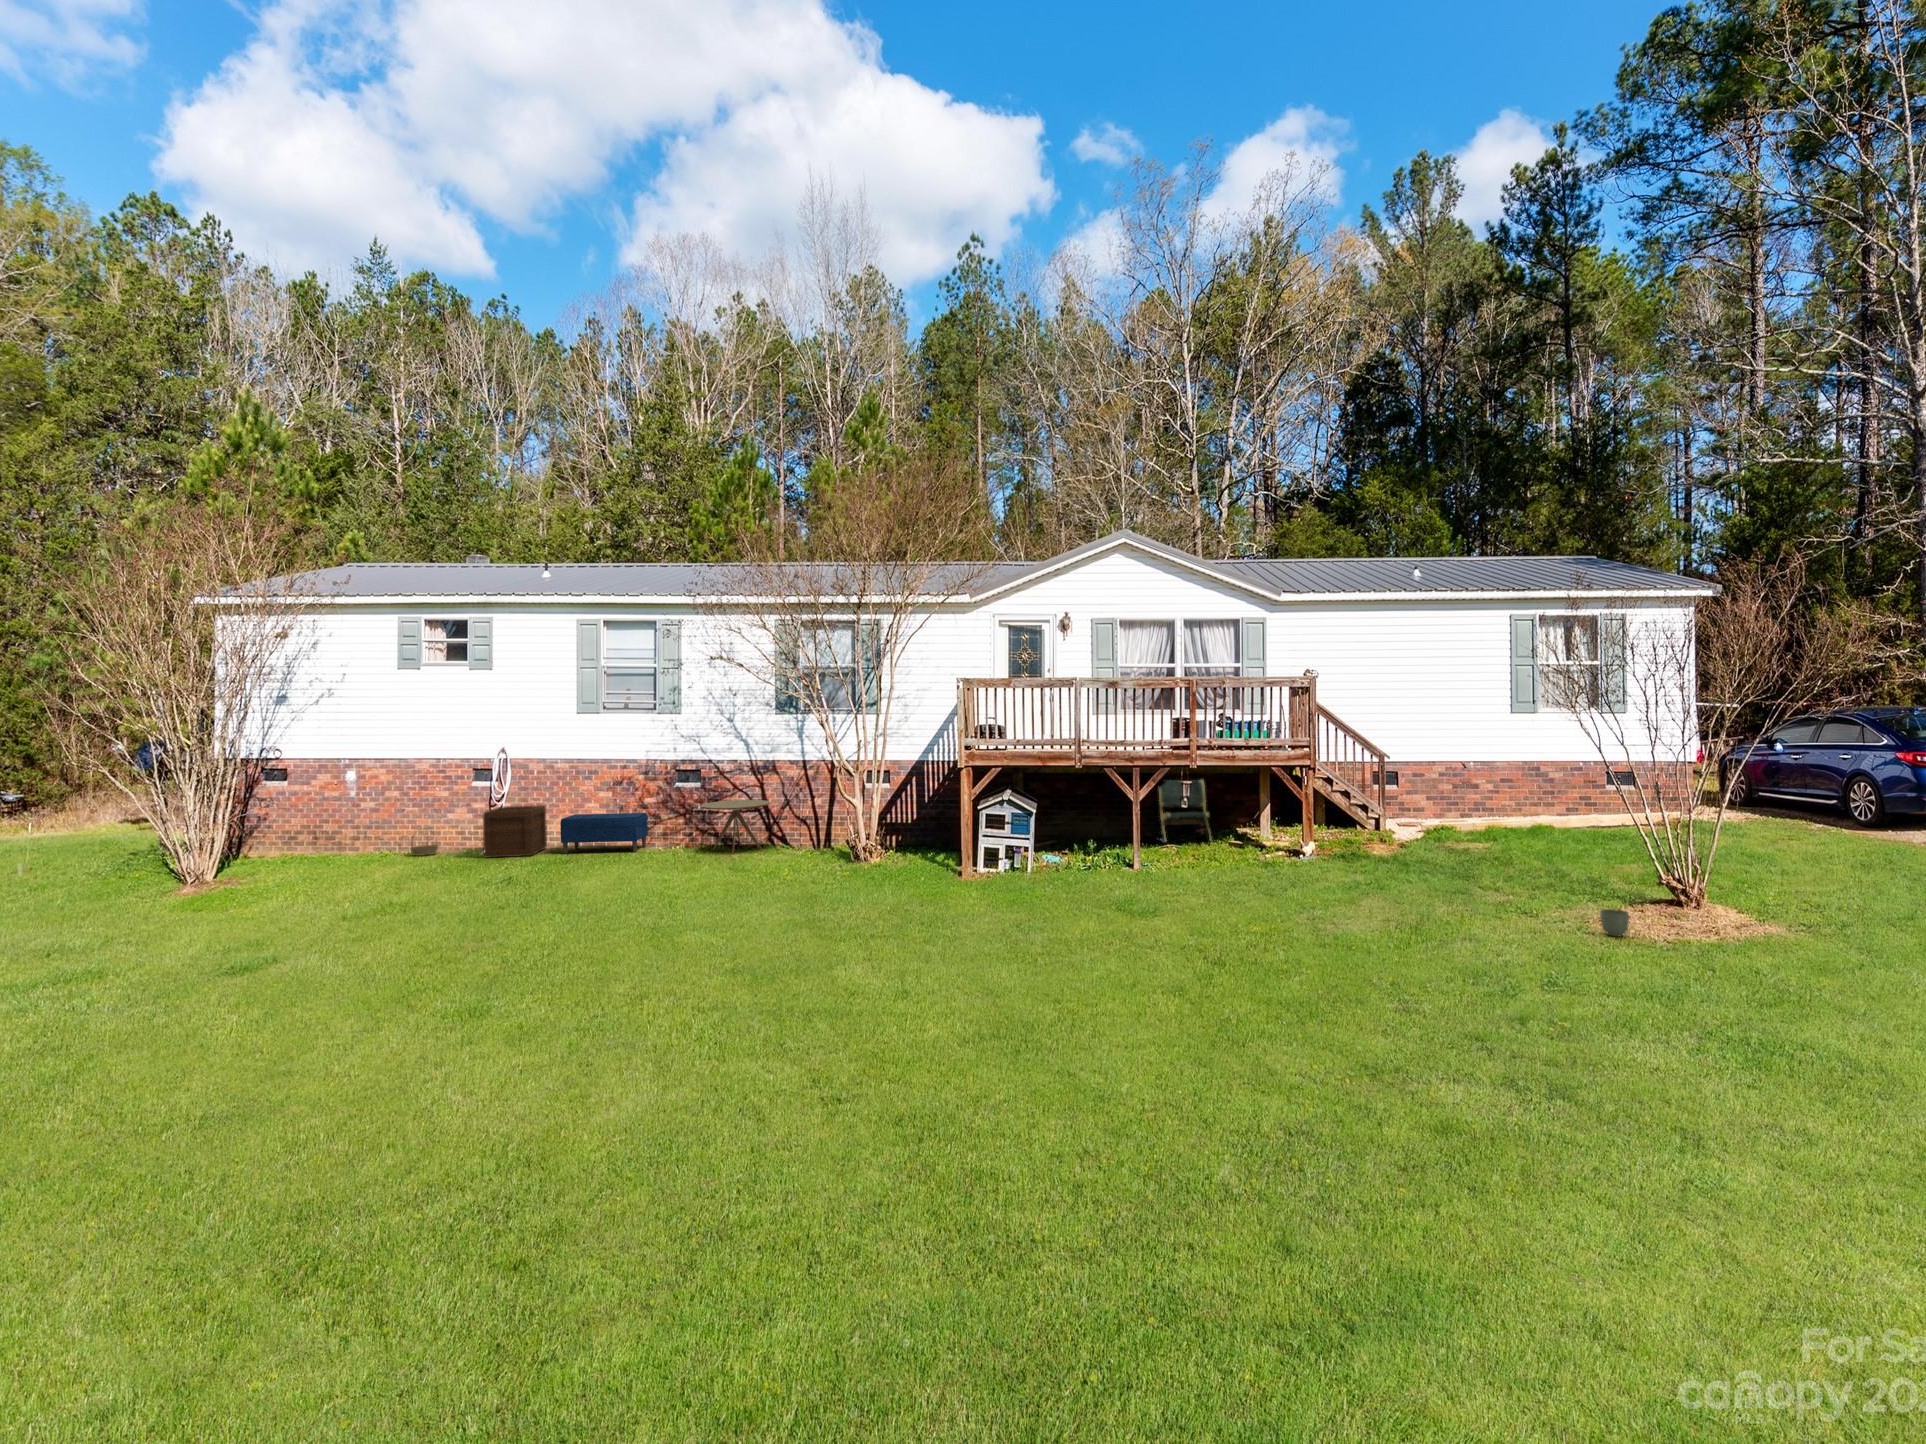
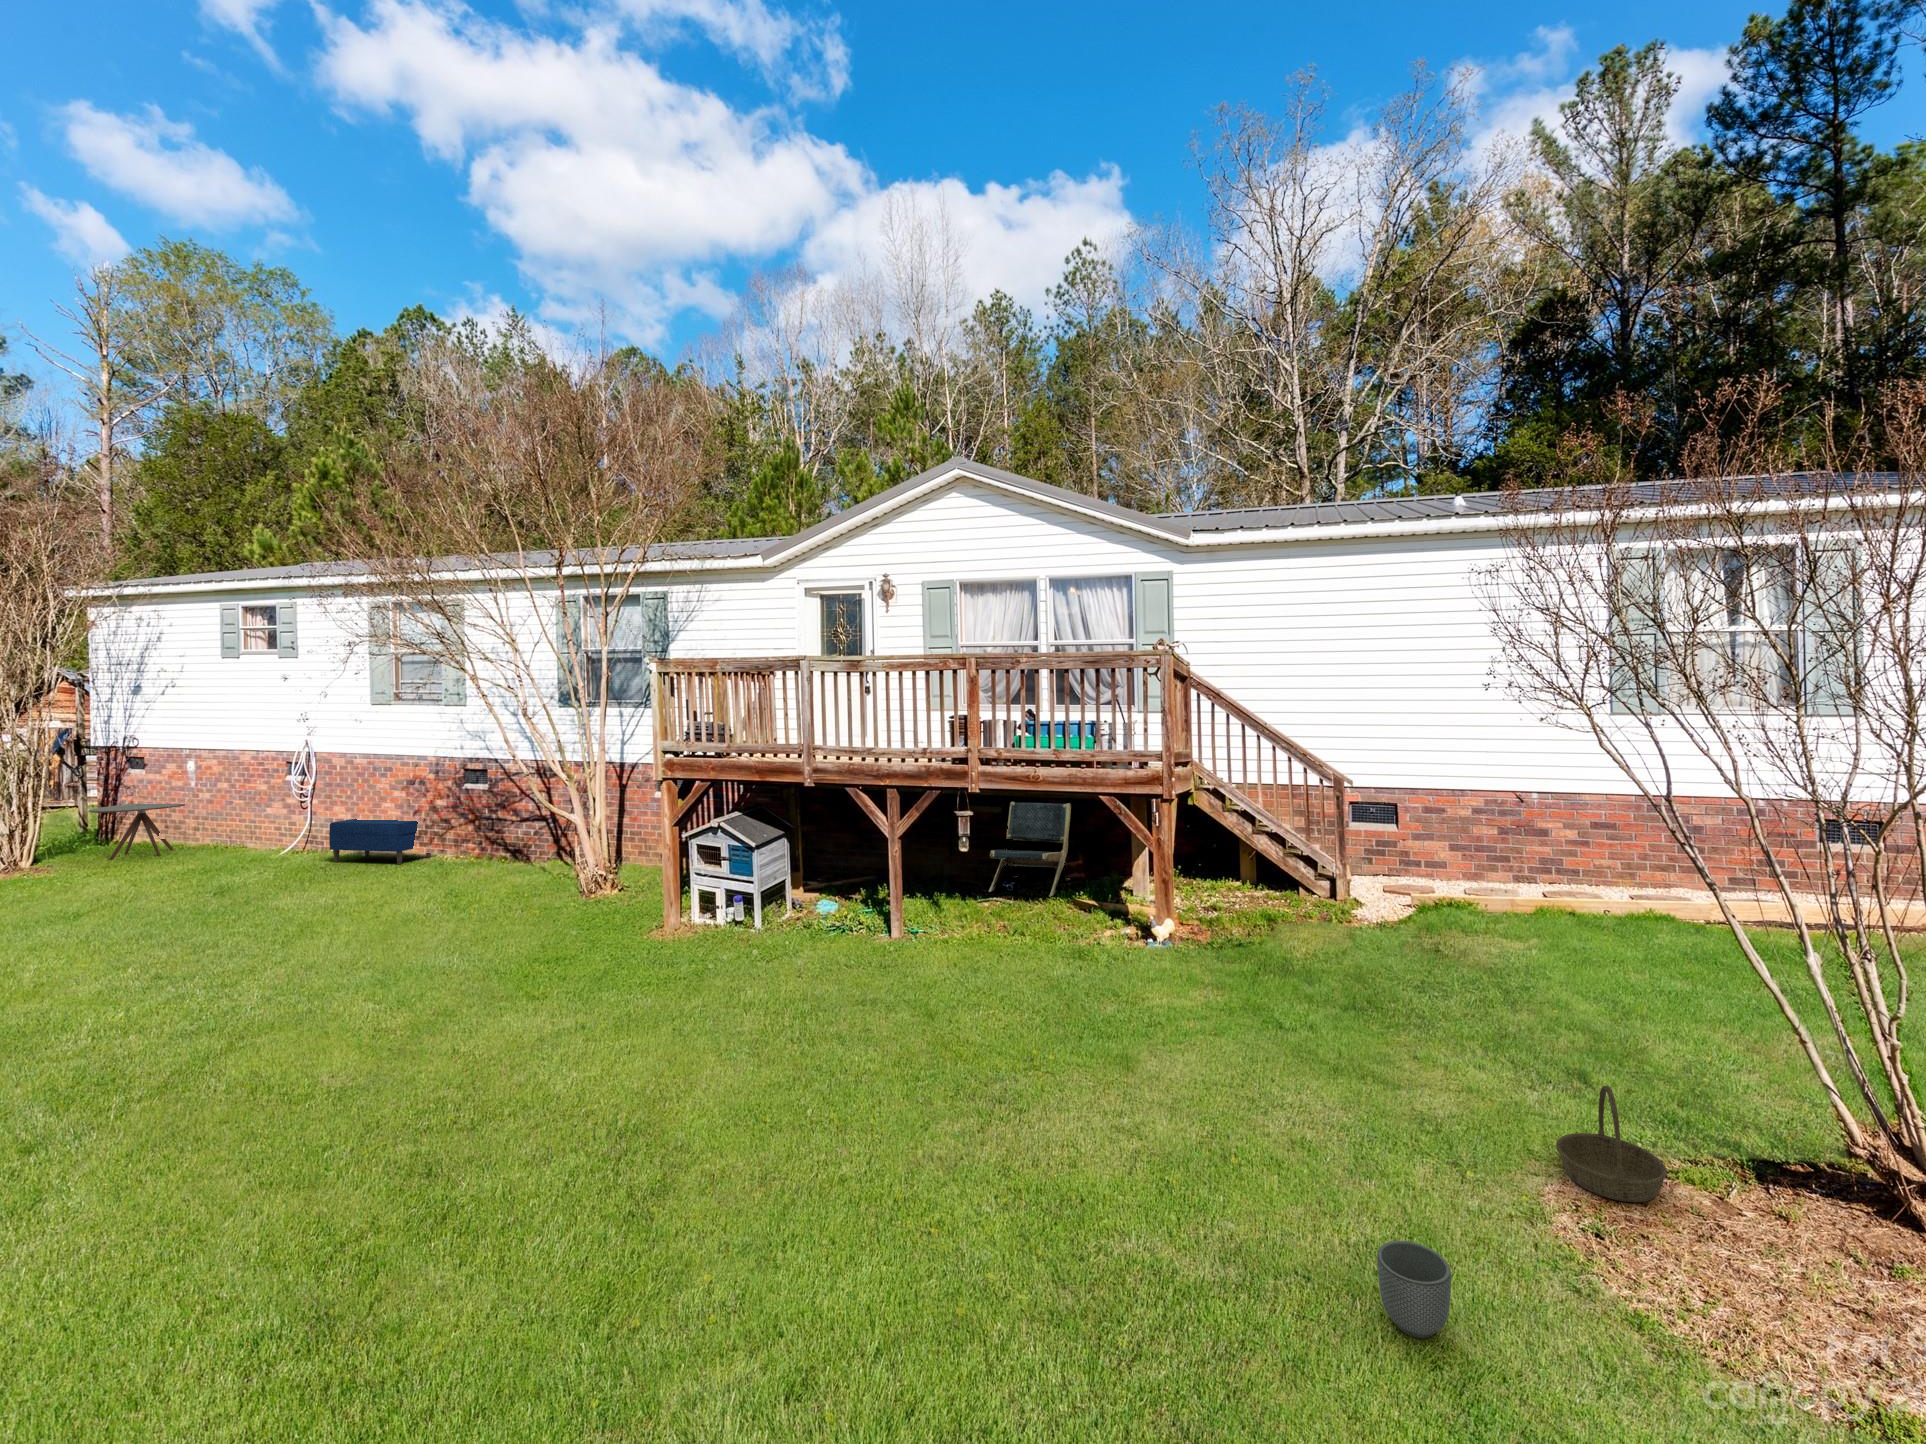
round table: present [700,800,770,854] -> present [89,802,185,860]
wooden crate: present [483,805,547,858] -> none [253,805,345,863]
basket: present [410,830,438,856] -> present [1556,1086,1667,1202]

